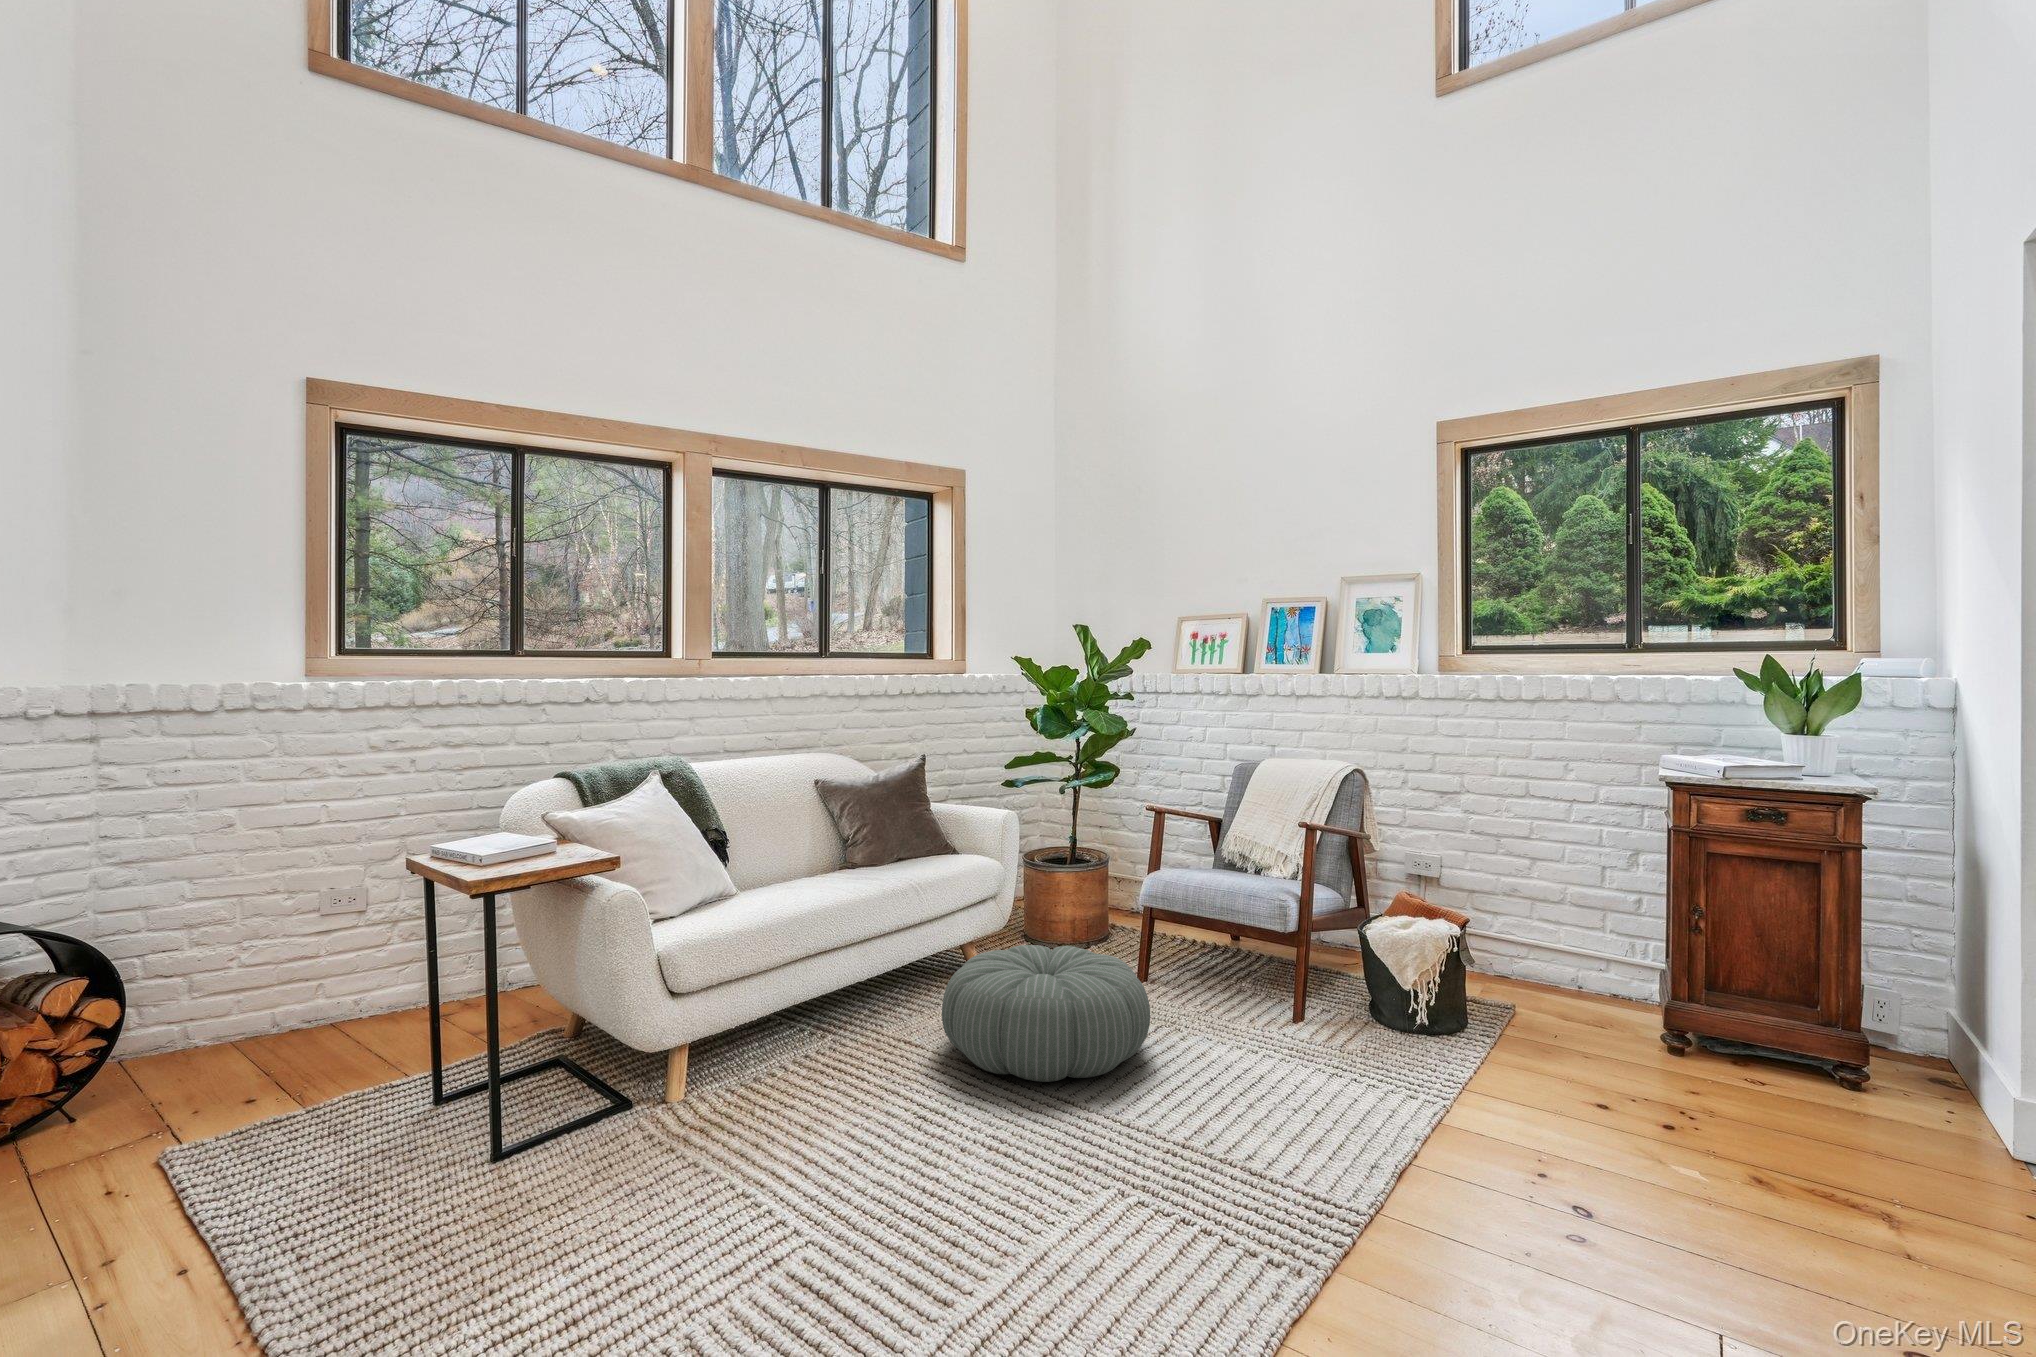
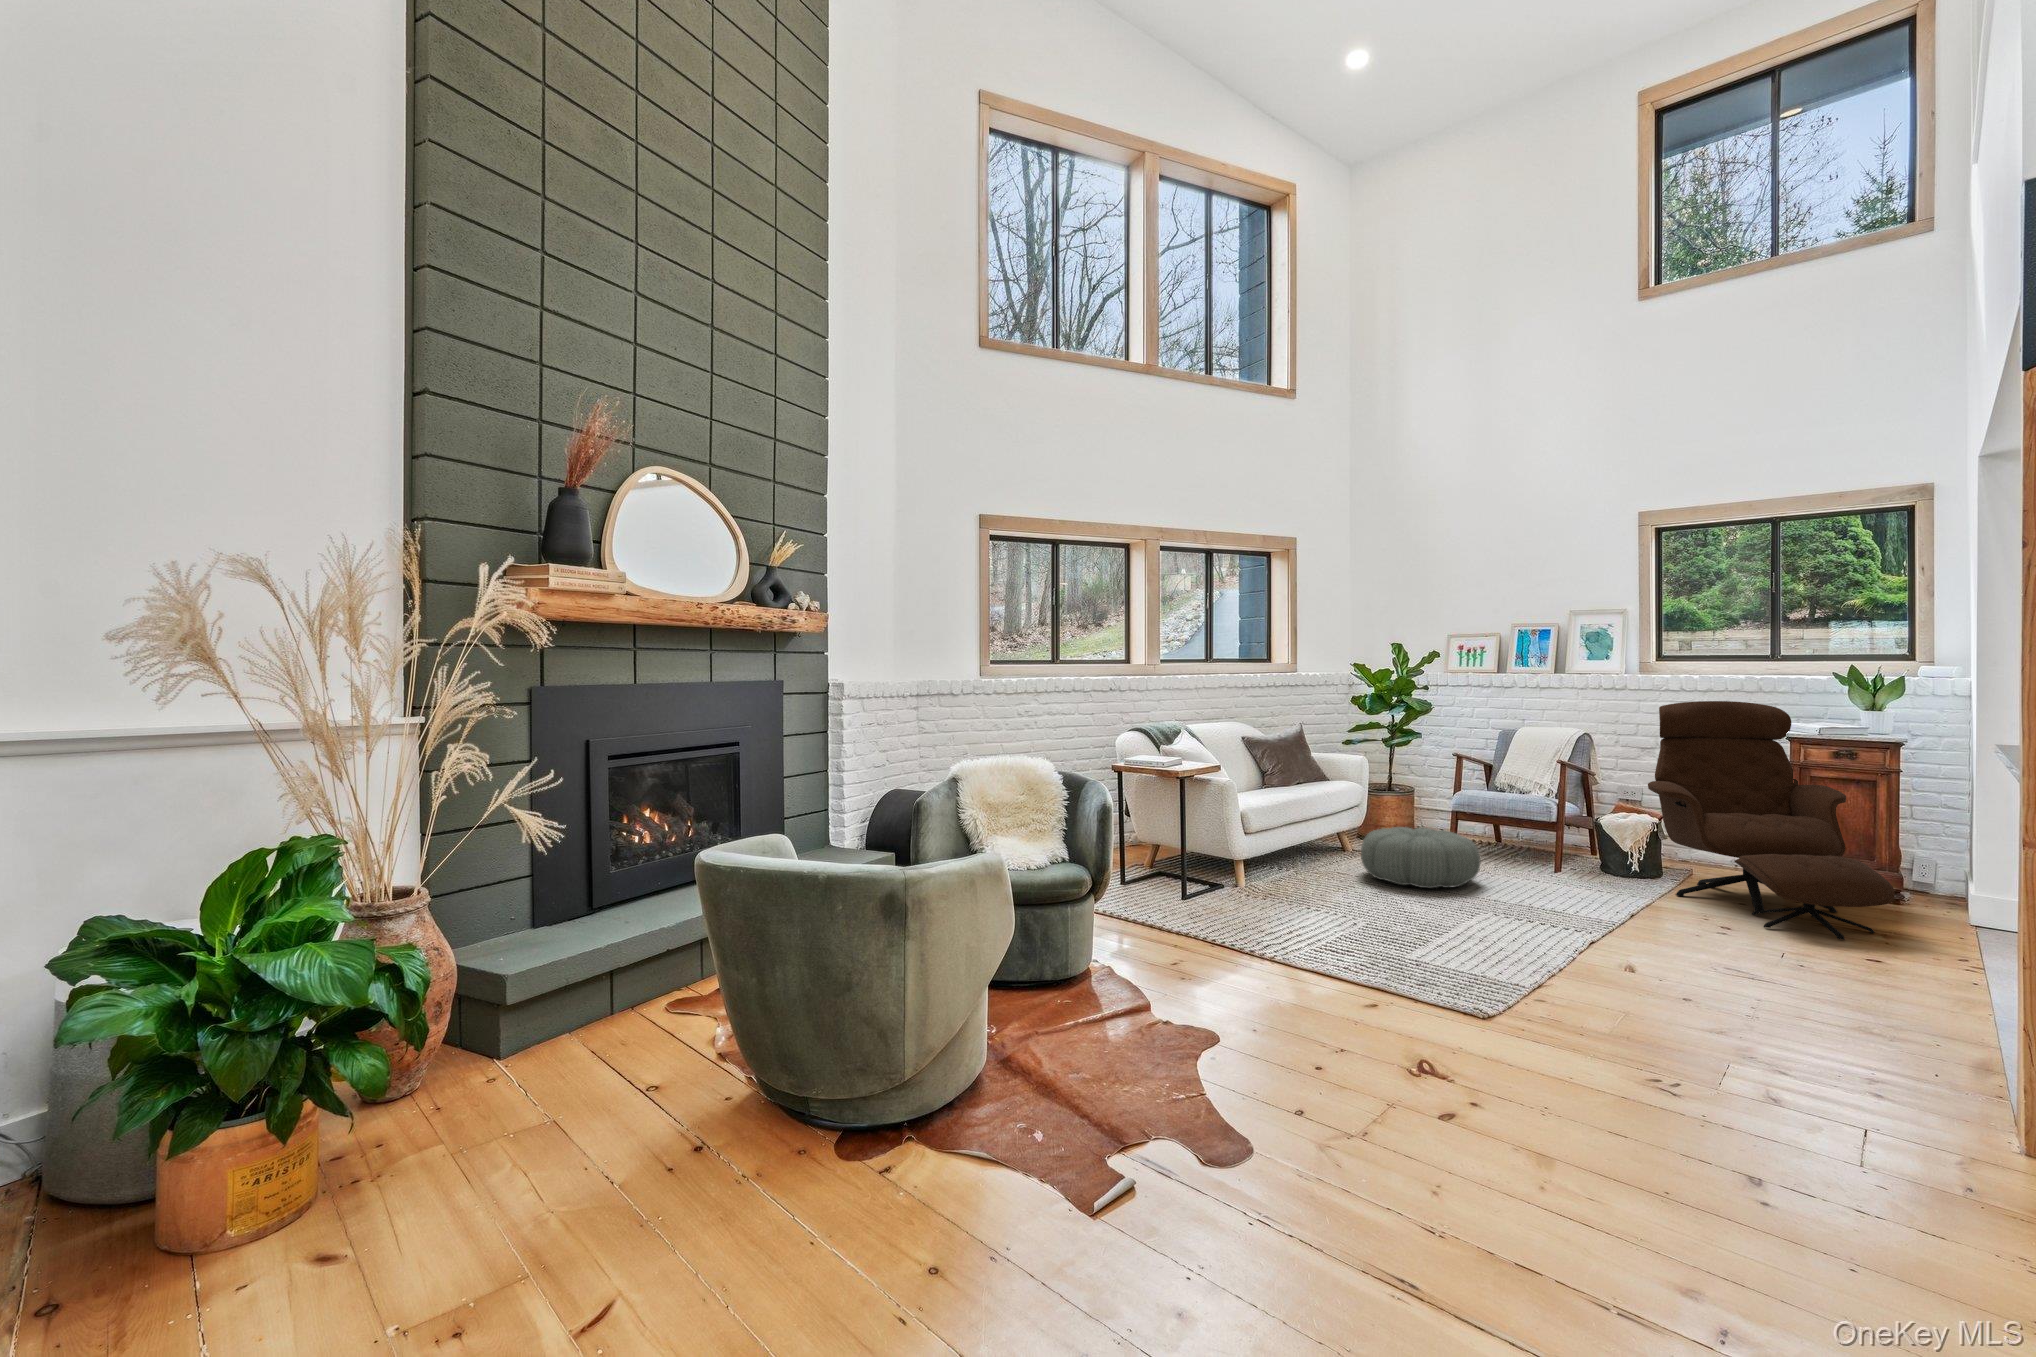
lounge chair: none [1441,718,1917,1250] -> present [1648,701,1895,940]

